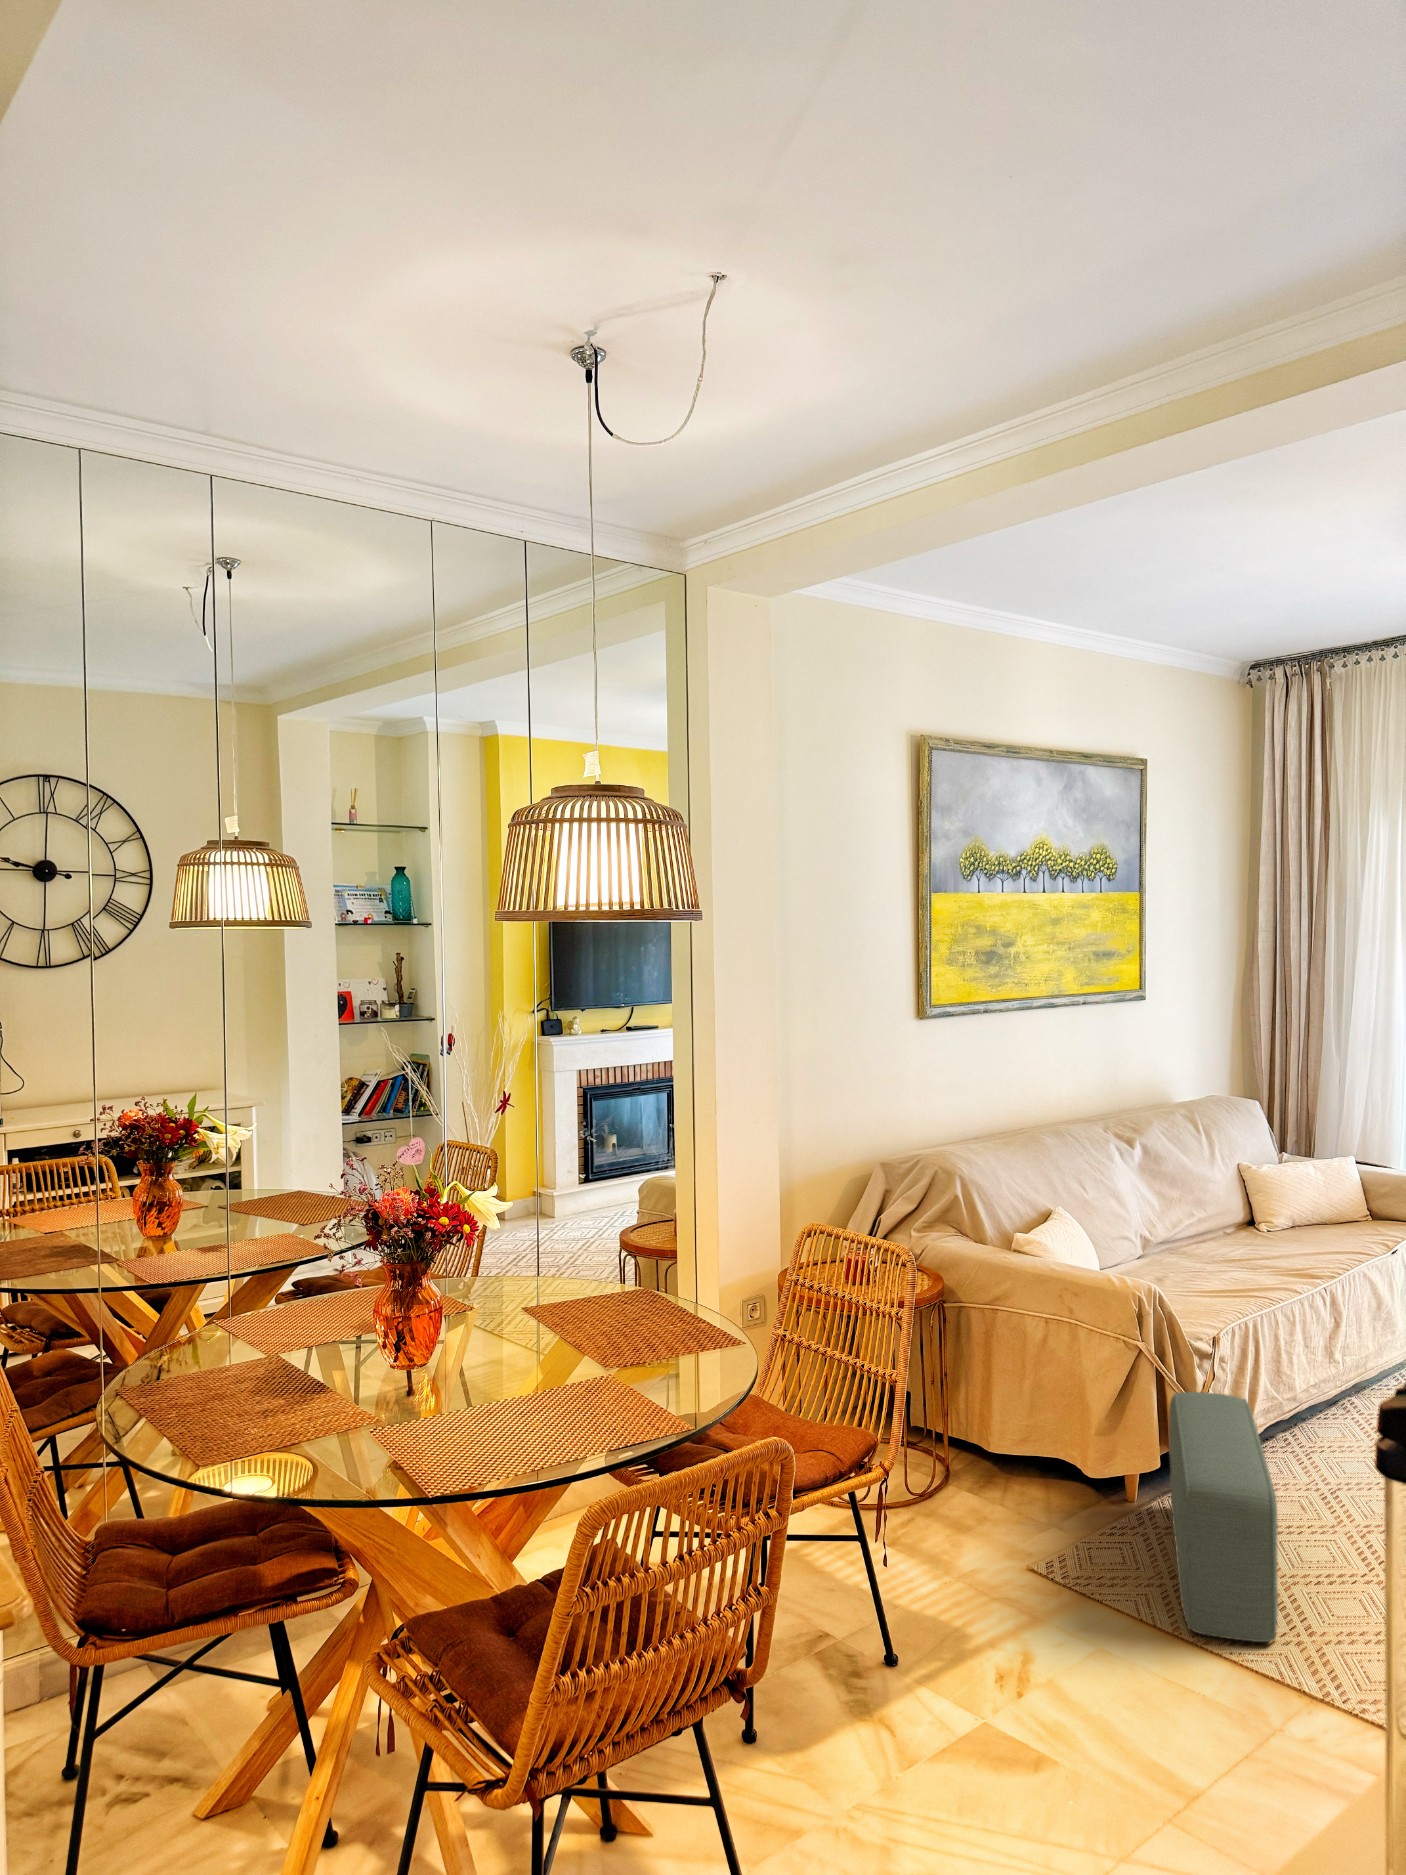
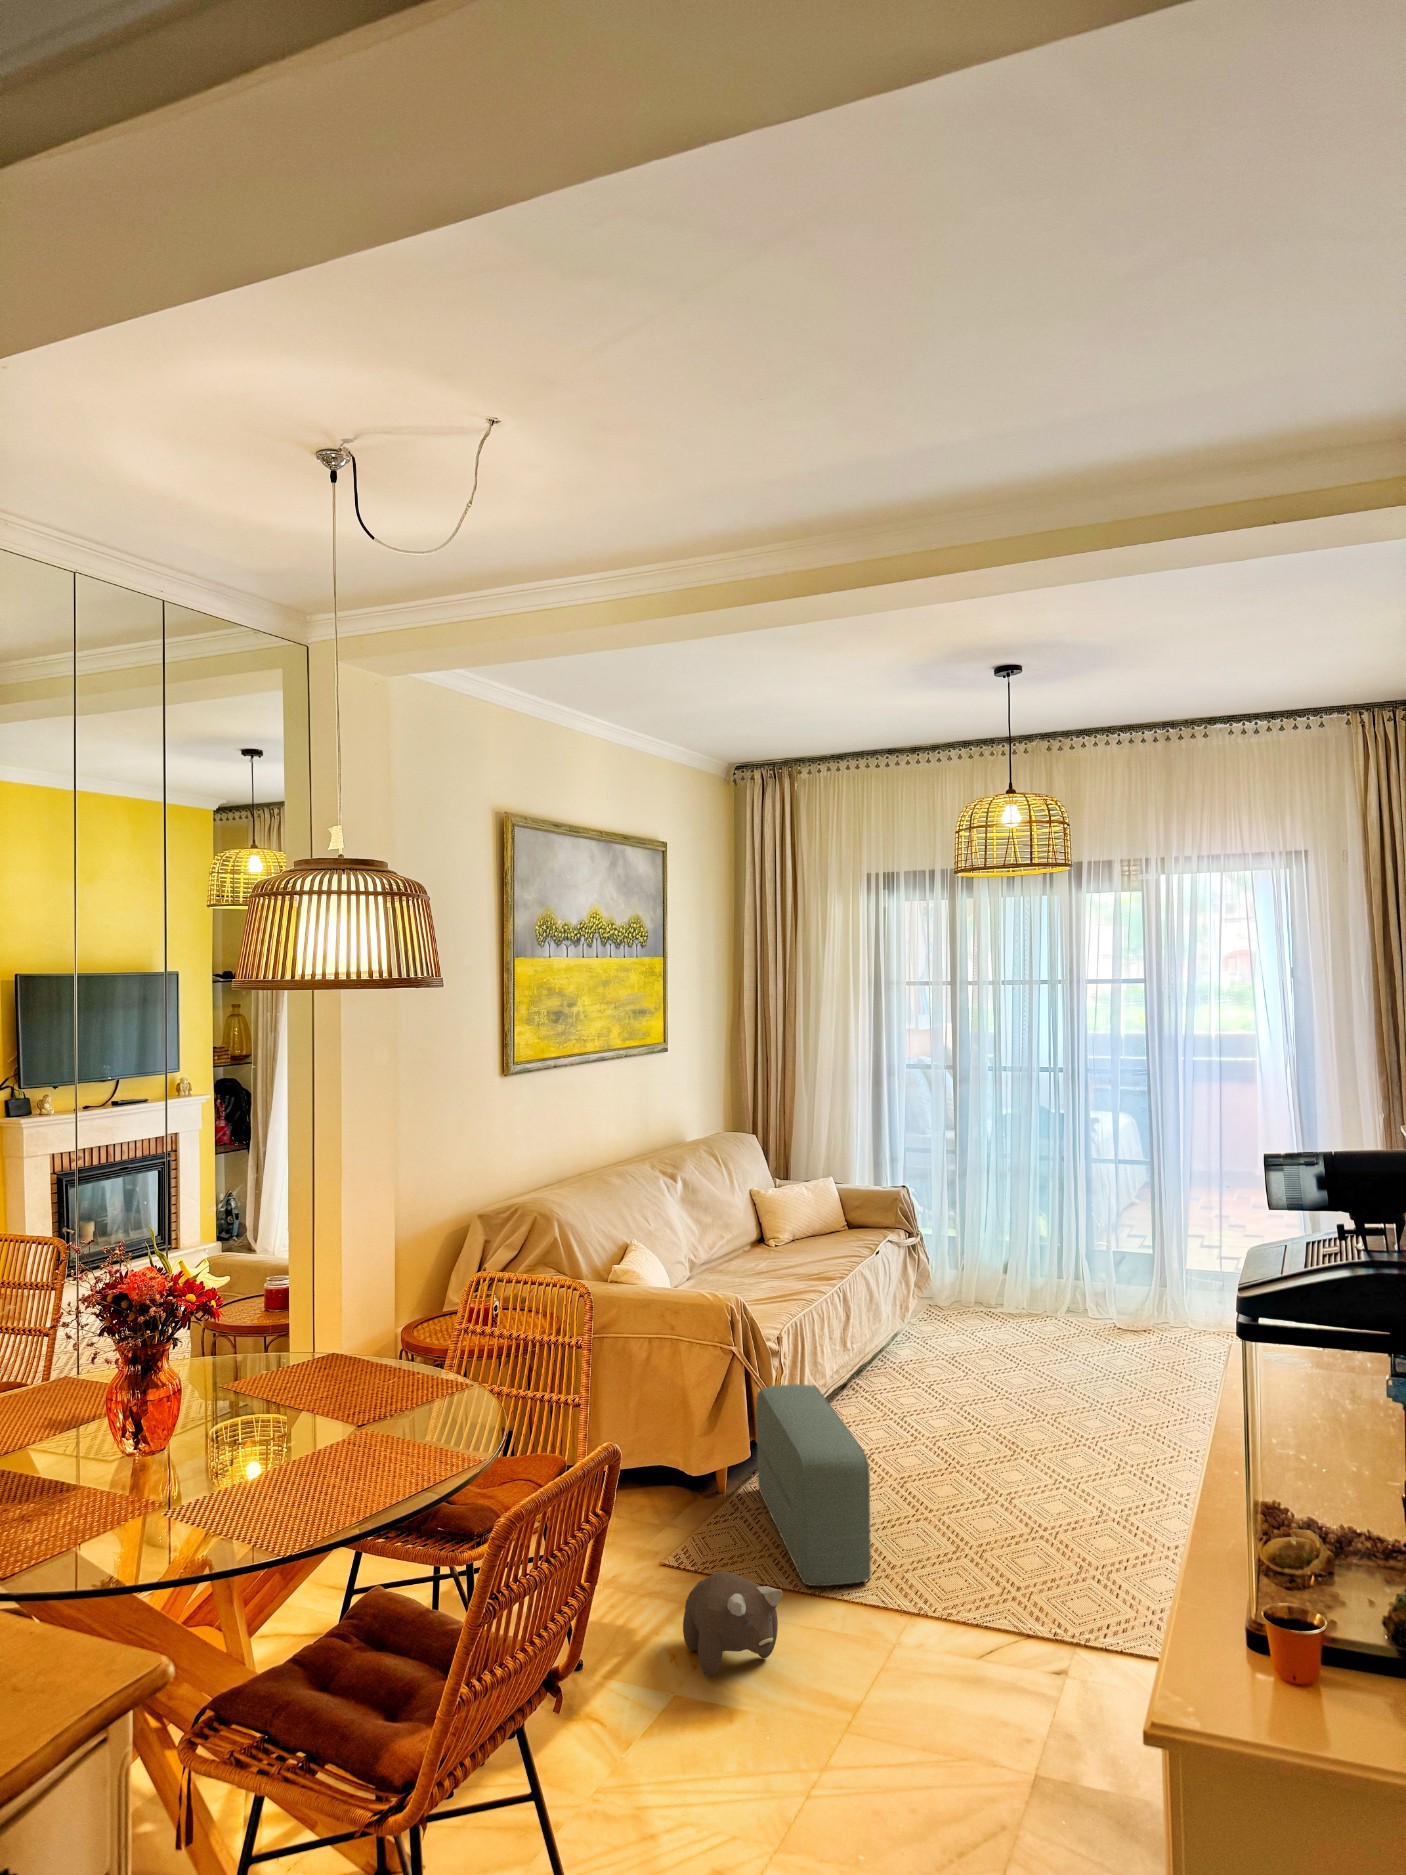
plush toy: none [1015,1593,1123,1708] -> present [683,1571,782,1676]

